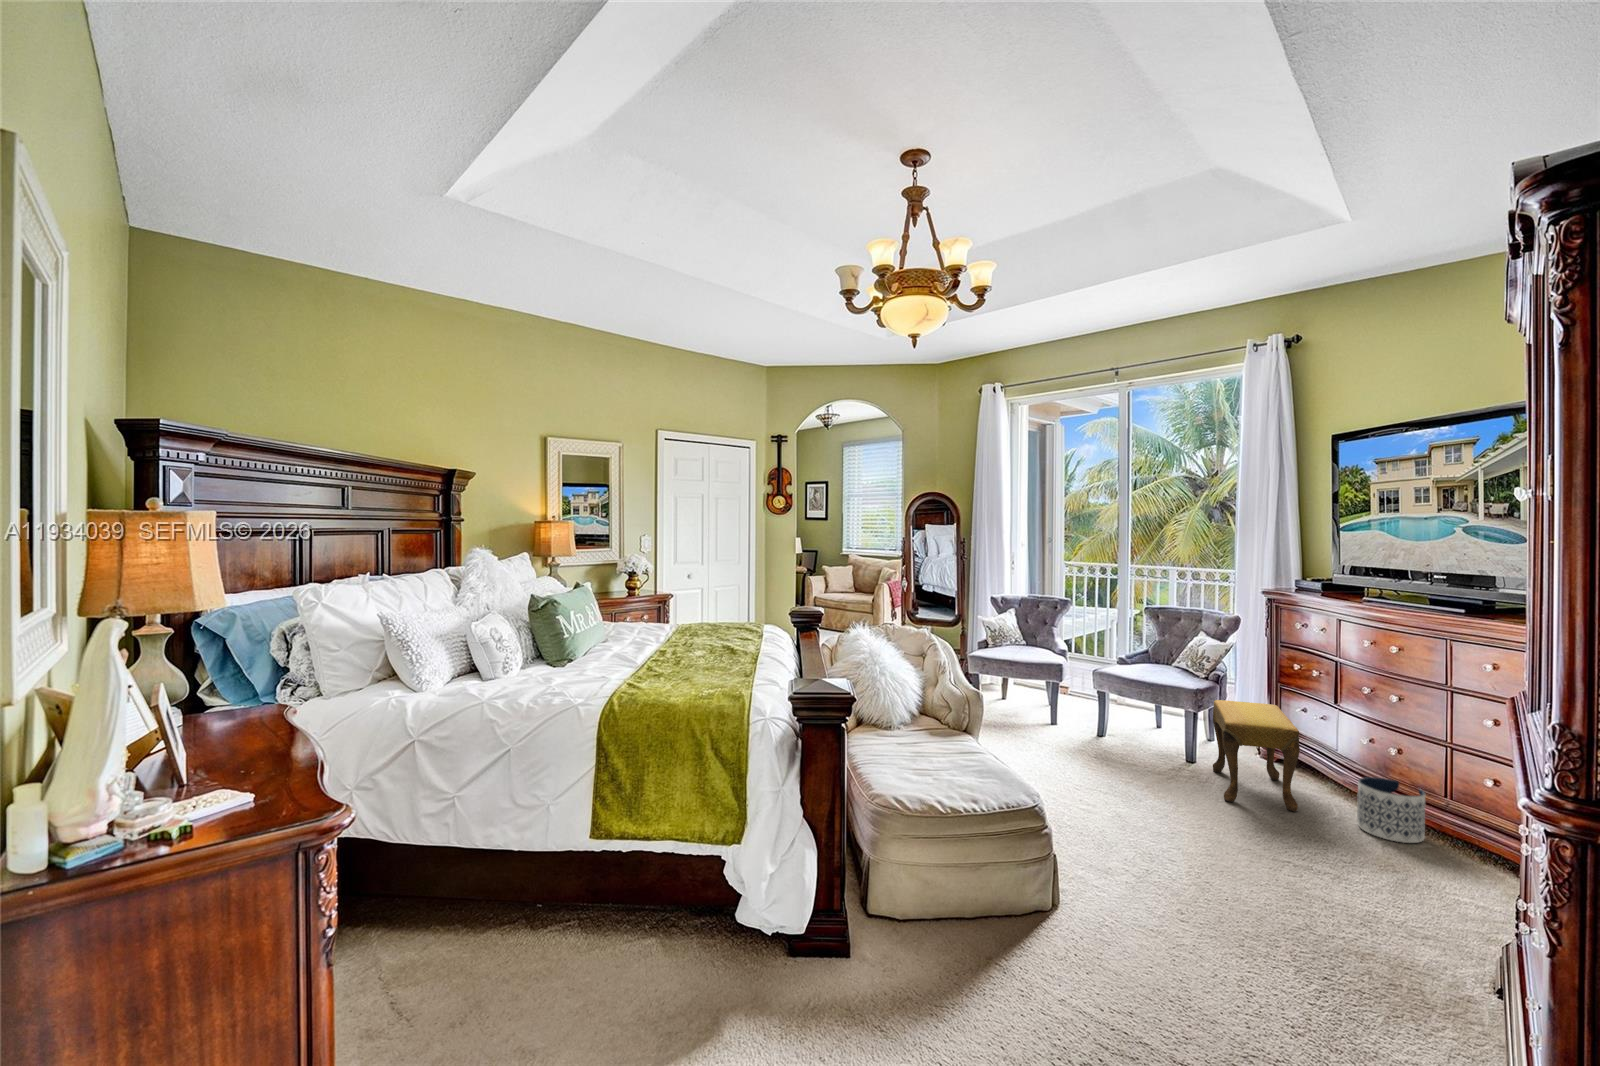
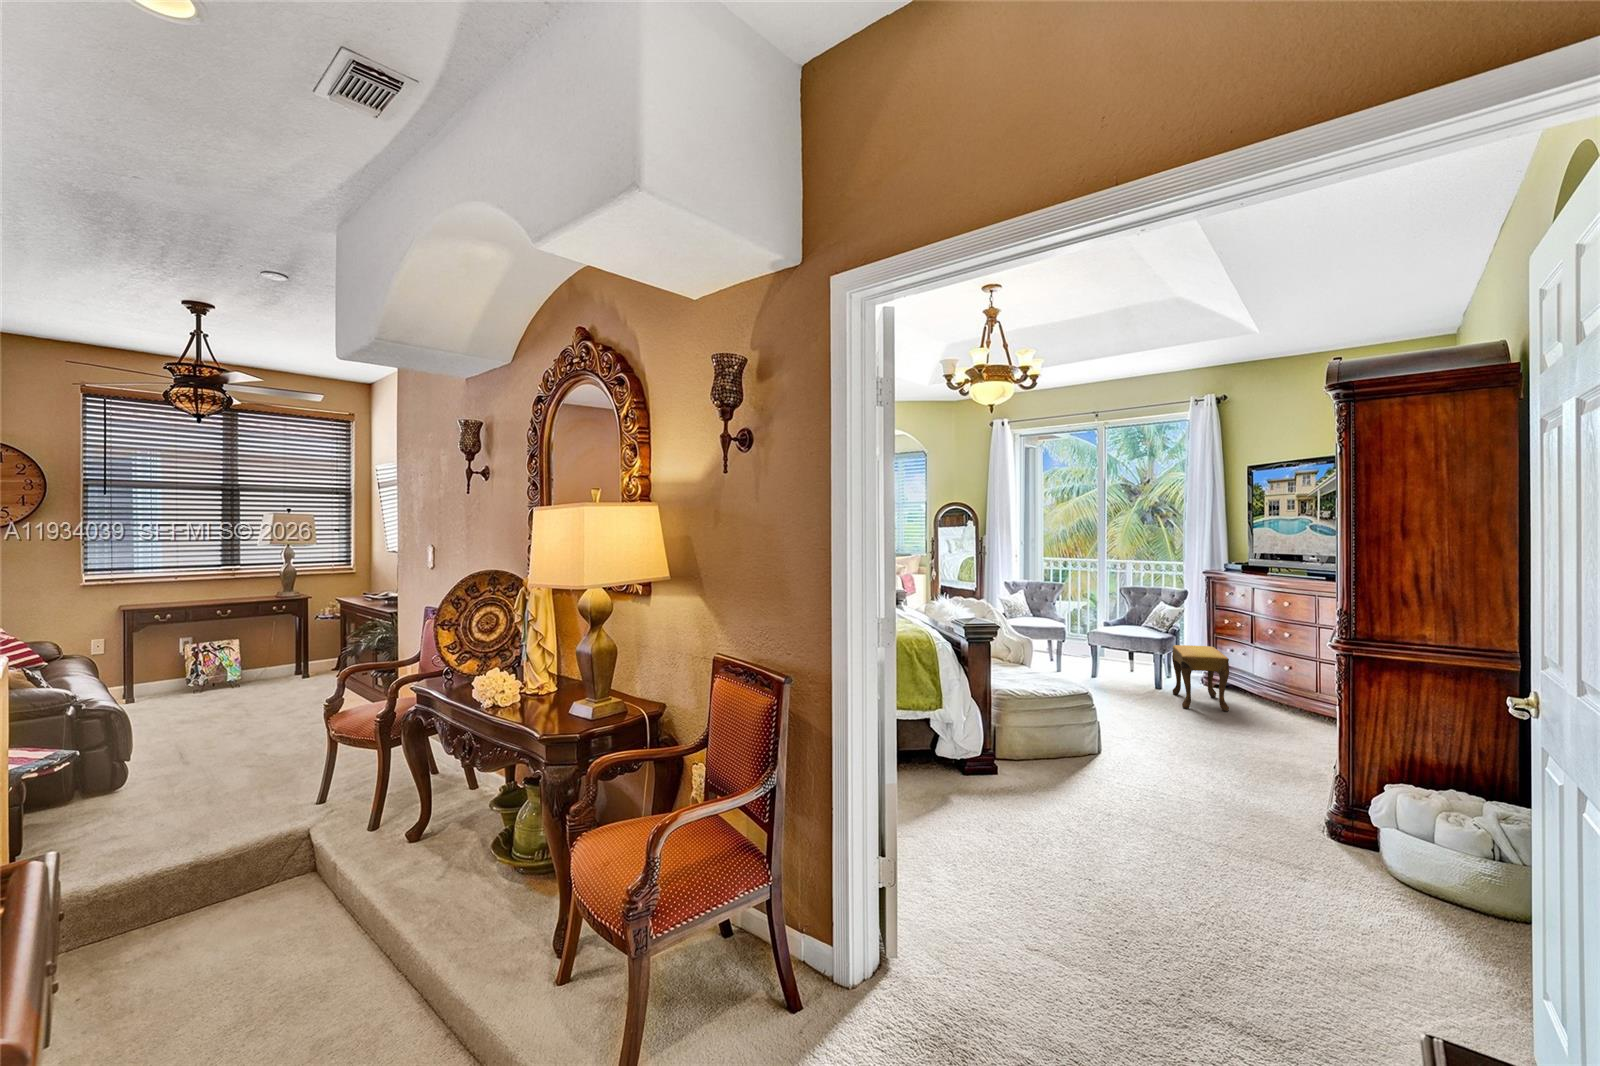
planter: present [1357,777,1425,843] -> none [1265,686,1304,723]

